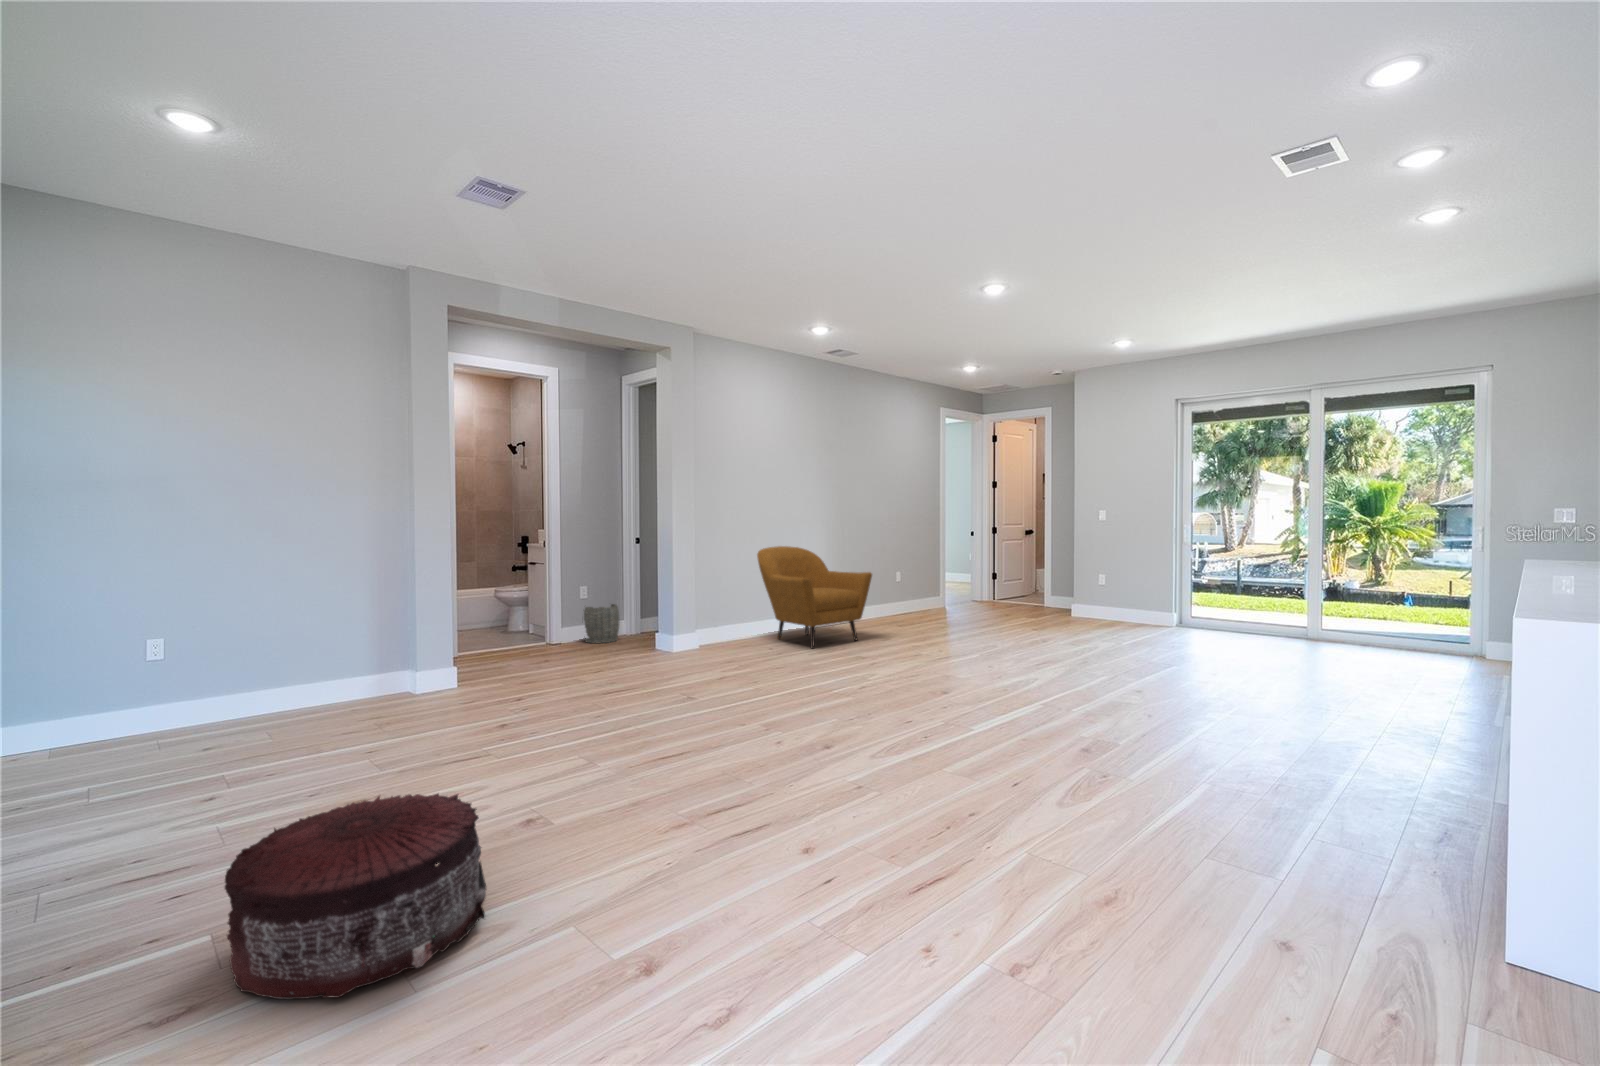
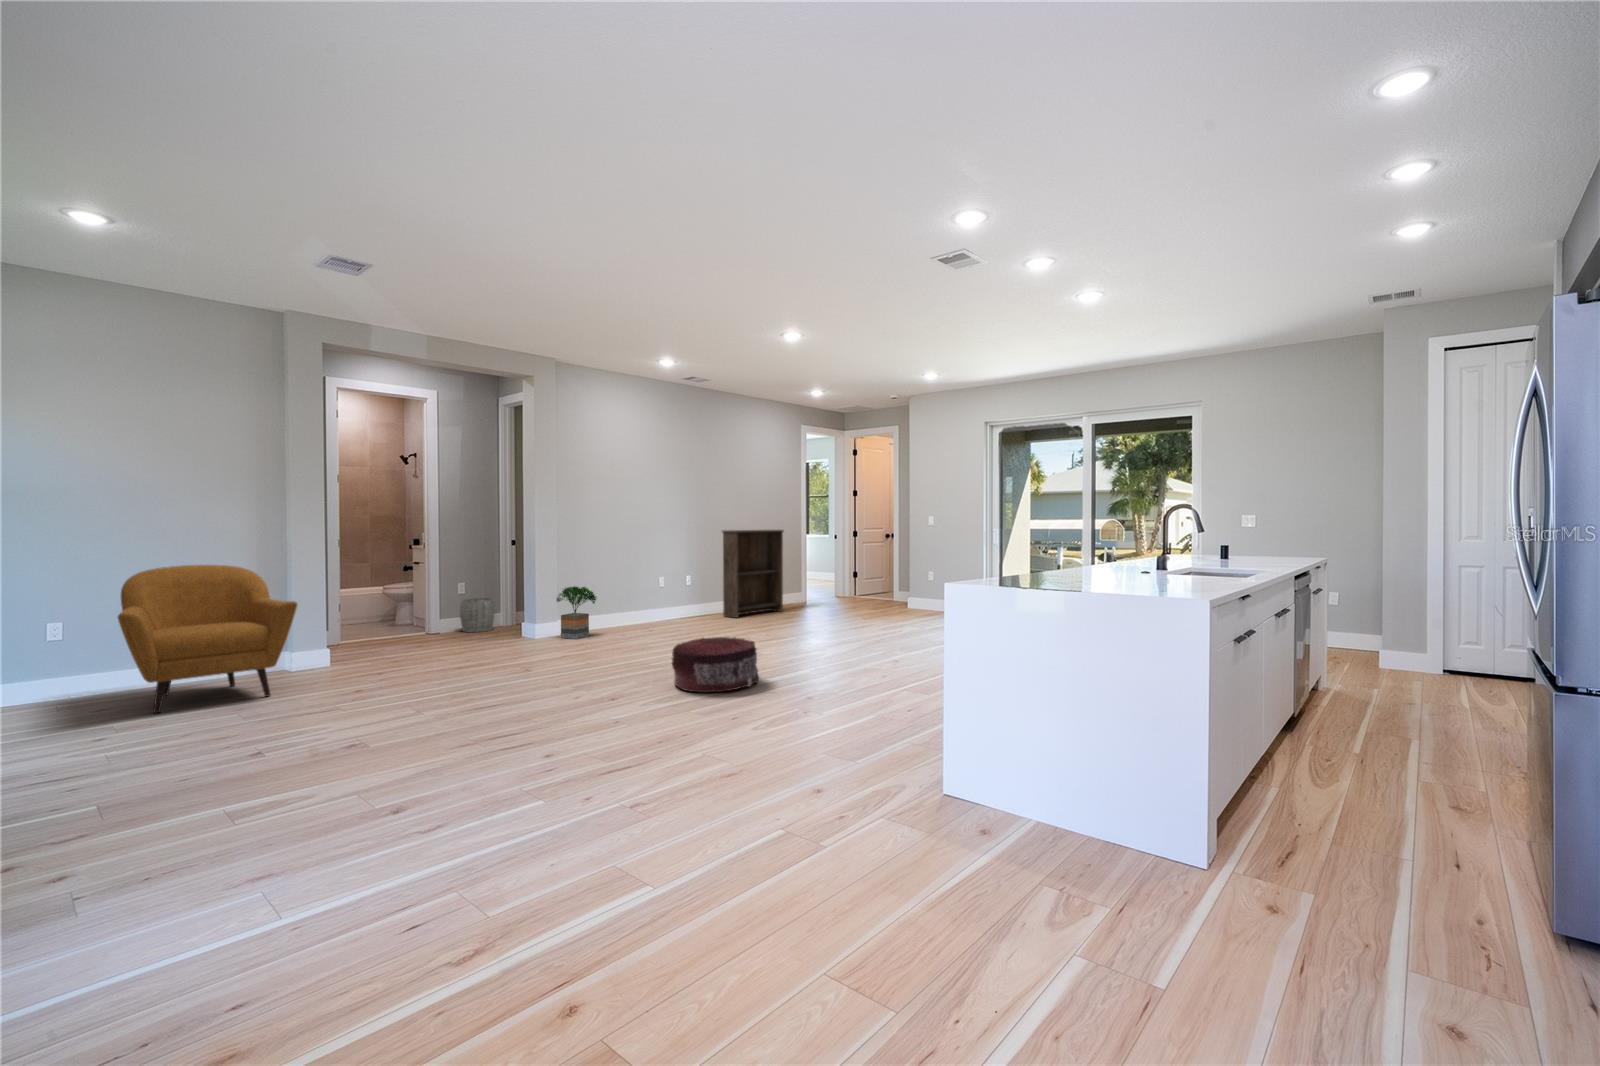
bookshelf: none [865,526,933,628] -> present [722,530,783,618]
armchair: present [757,546,872,648] -> present [118,565,297,713]
potted tree: none [695,591,743,654] -> present [557,586,596,639]
pouf: present [225,793,486,999] -> present [672,637,759,692]

